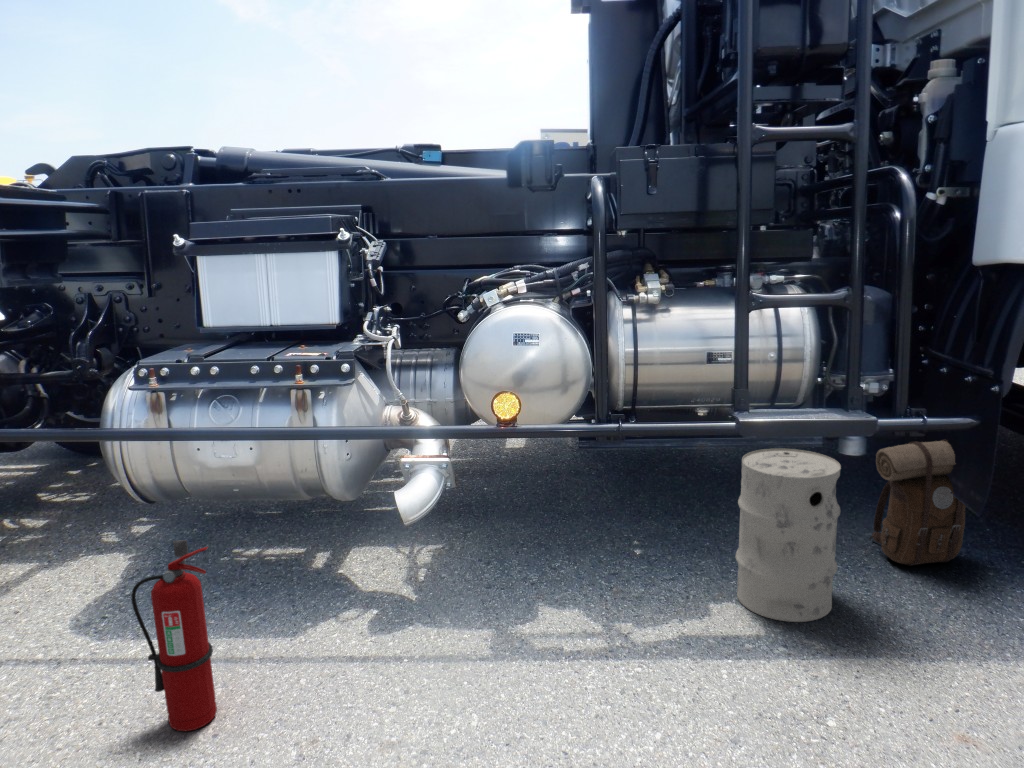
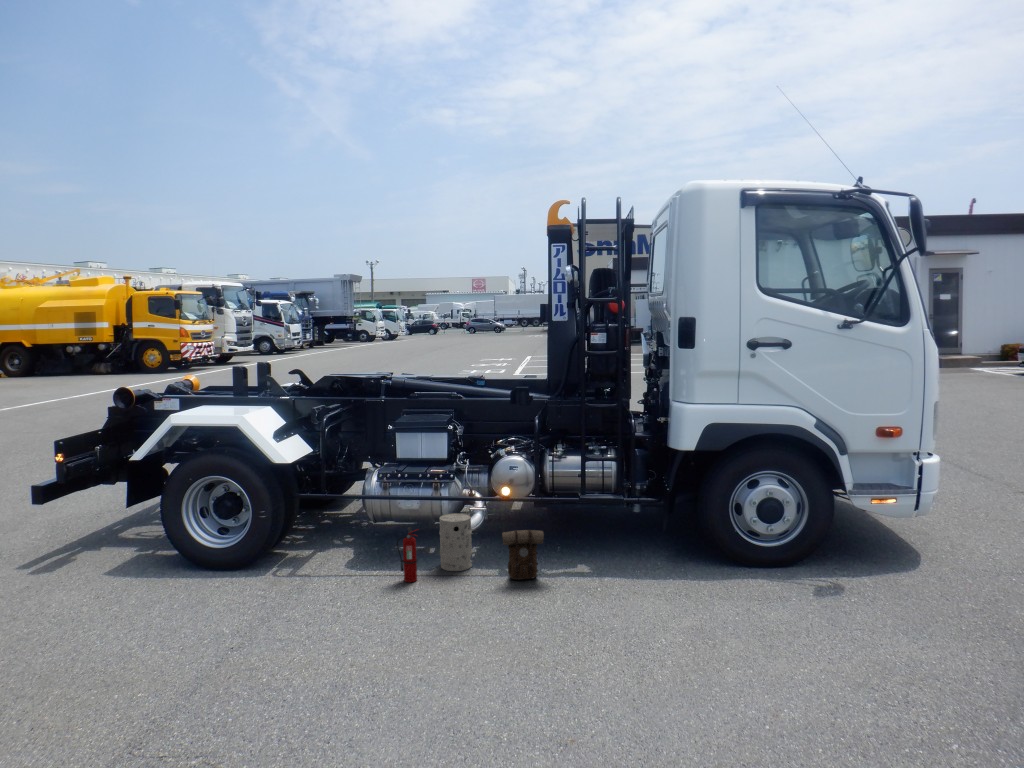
backpack: present [869,439,966,566] -> present [502,530,544,580]
trash can: present [735,449,841,622] -> present [439,513,472,571]

